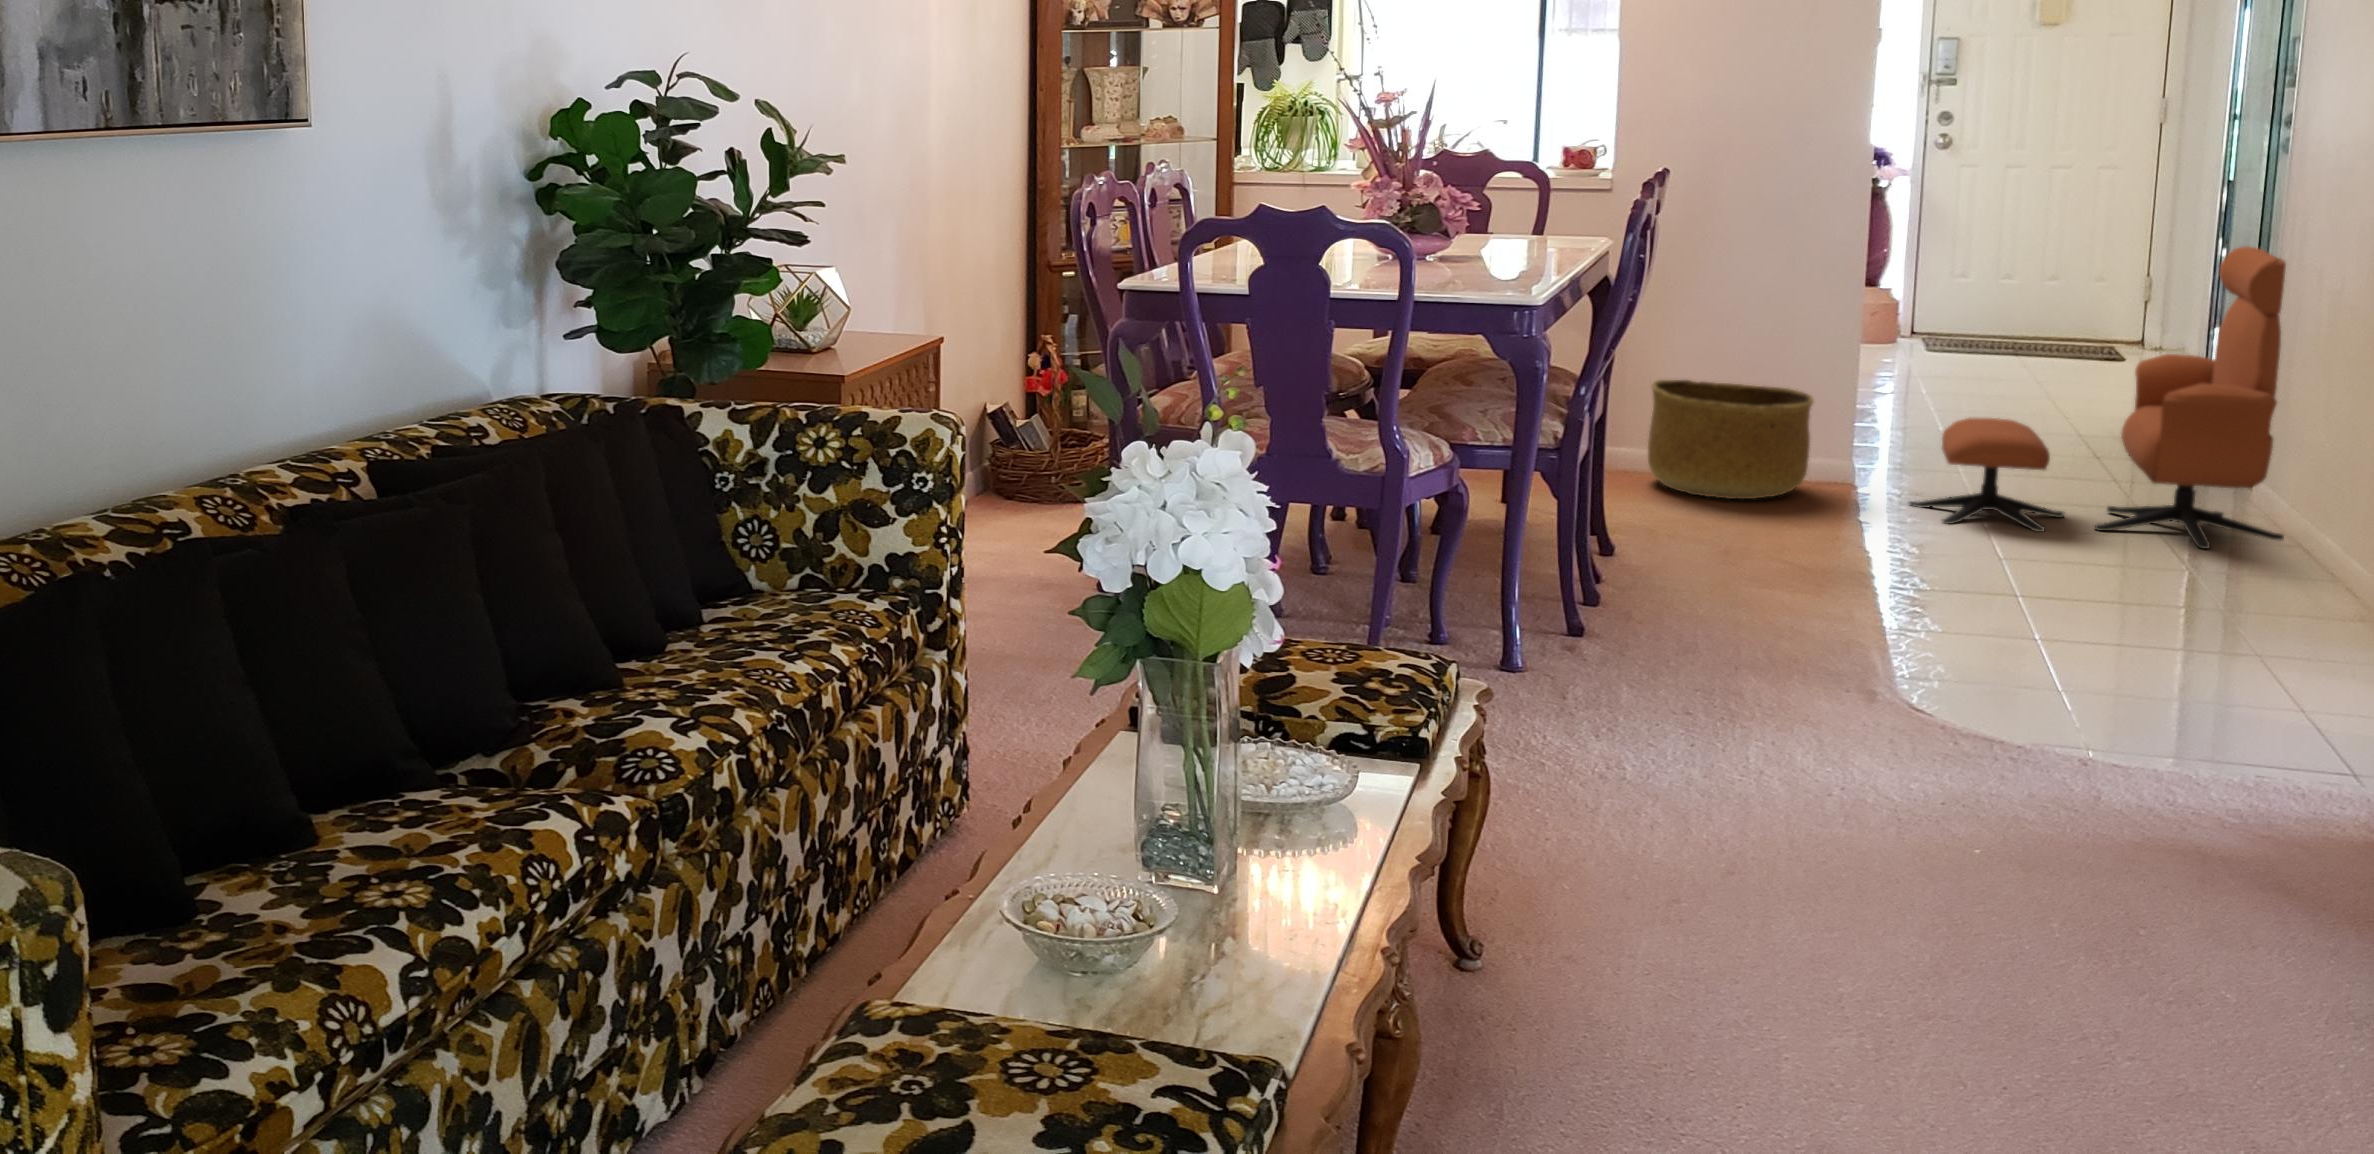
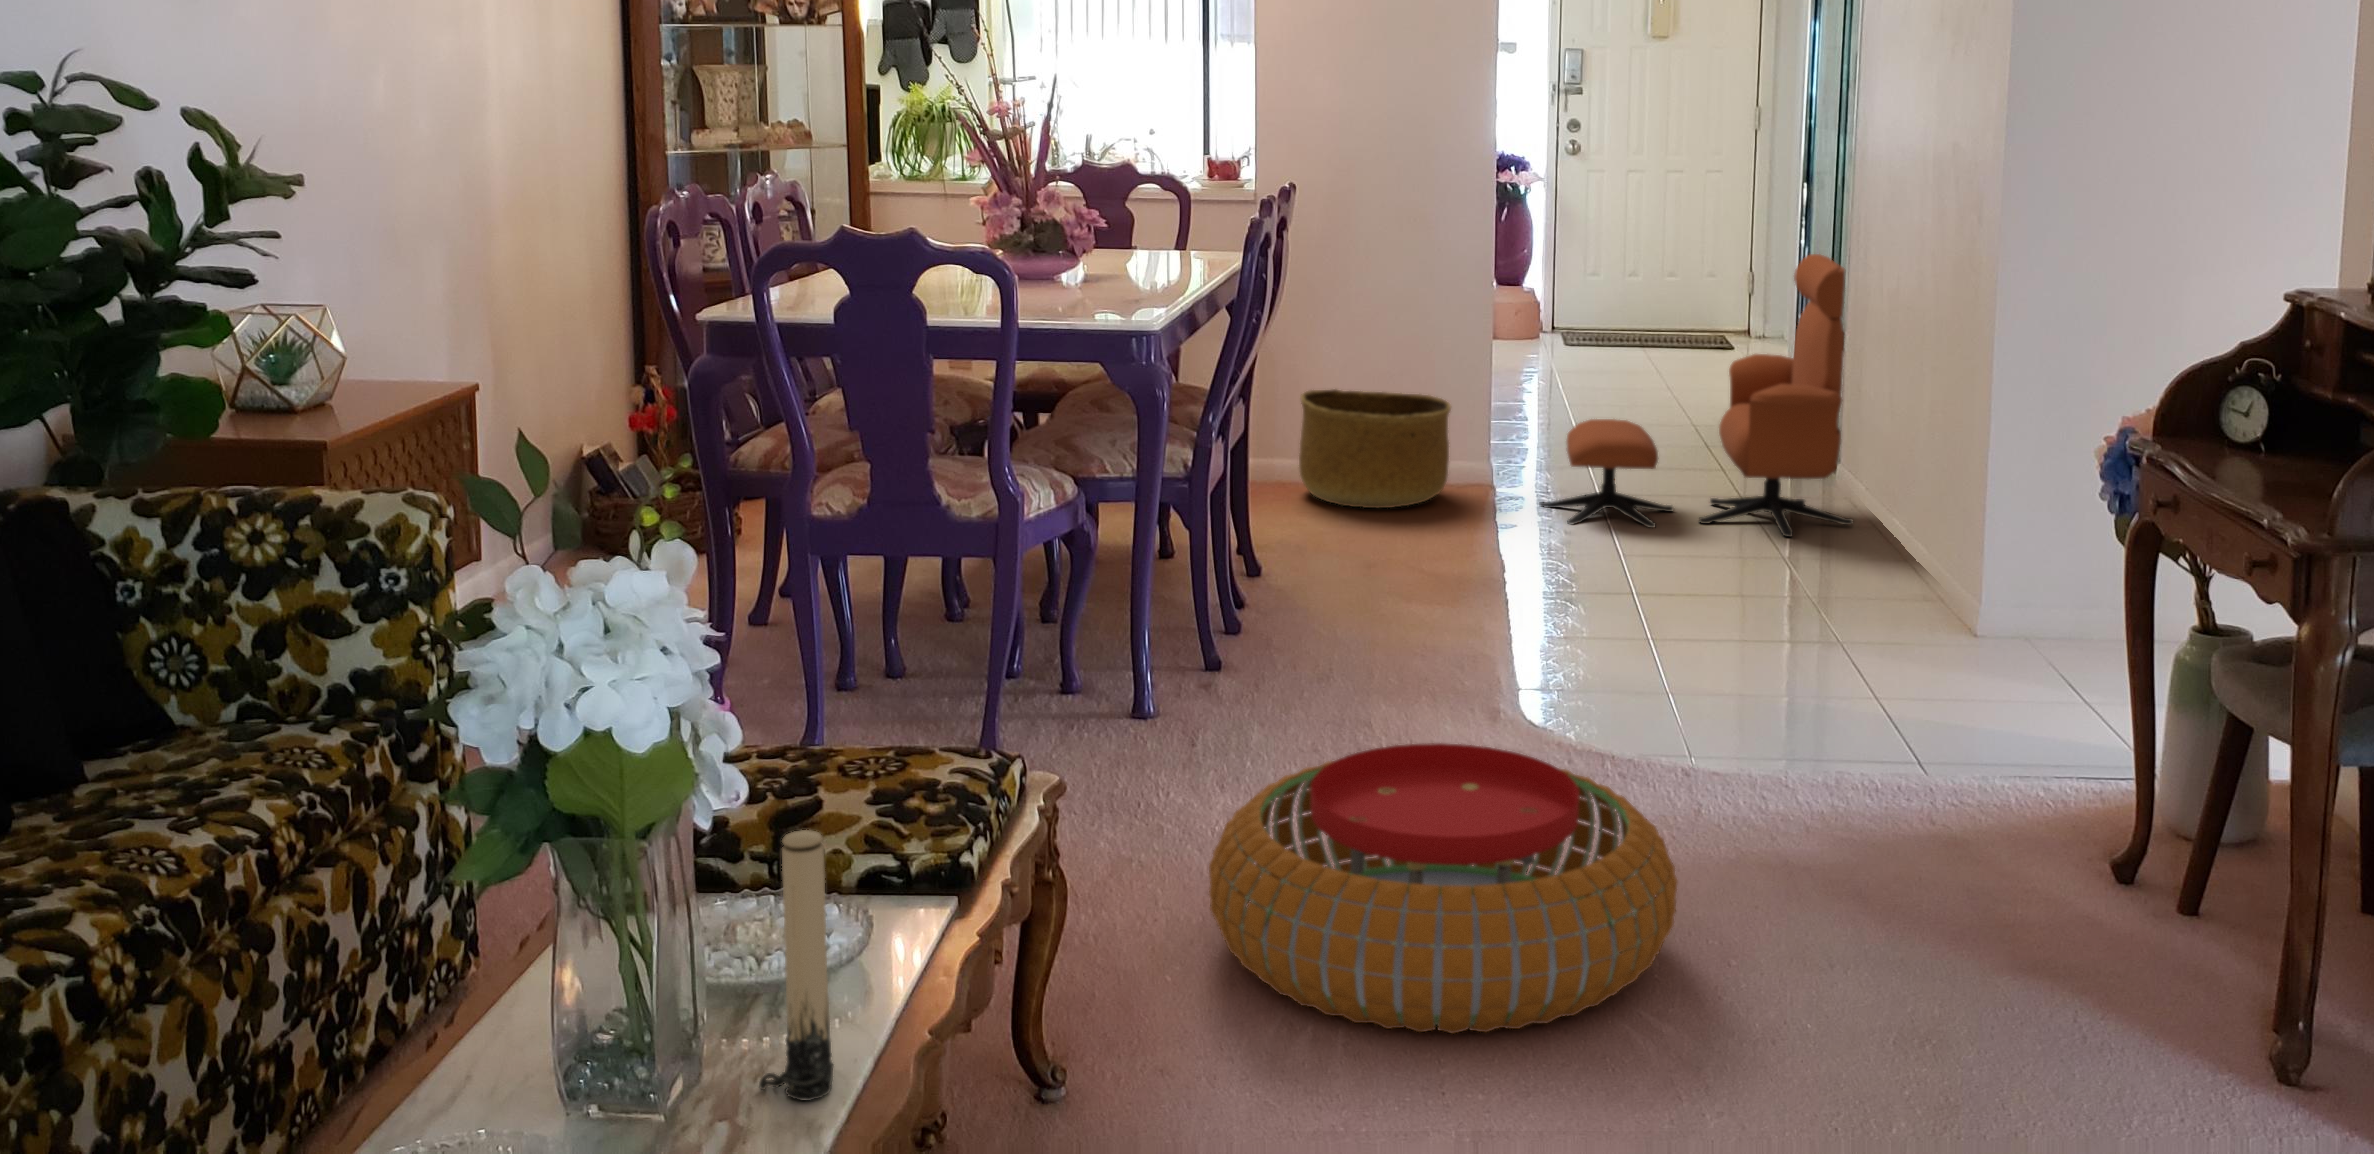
candle: none [1284,669,1351,897] -> present [759,830,833,1101]
pouf: none [1609,694,2106,967] -> present [1209,743,1678,1033]

